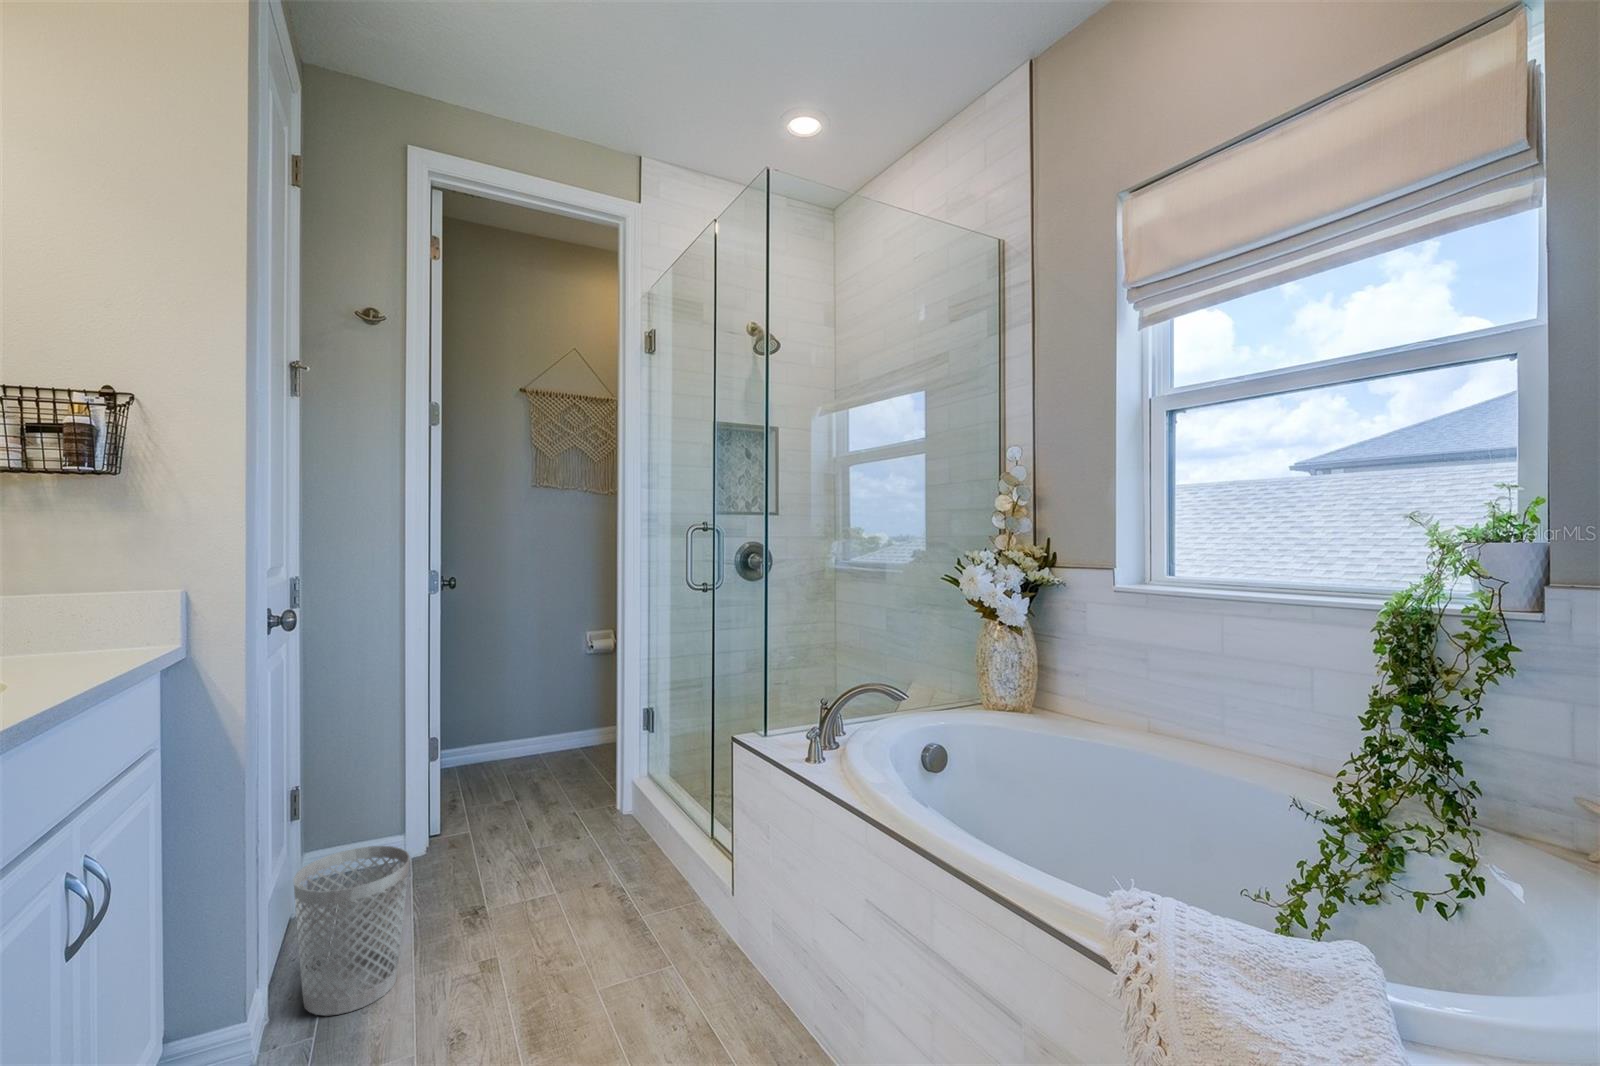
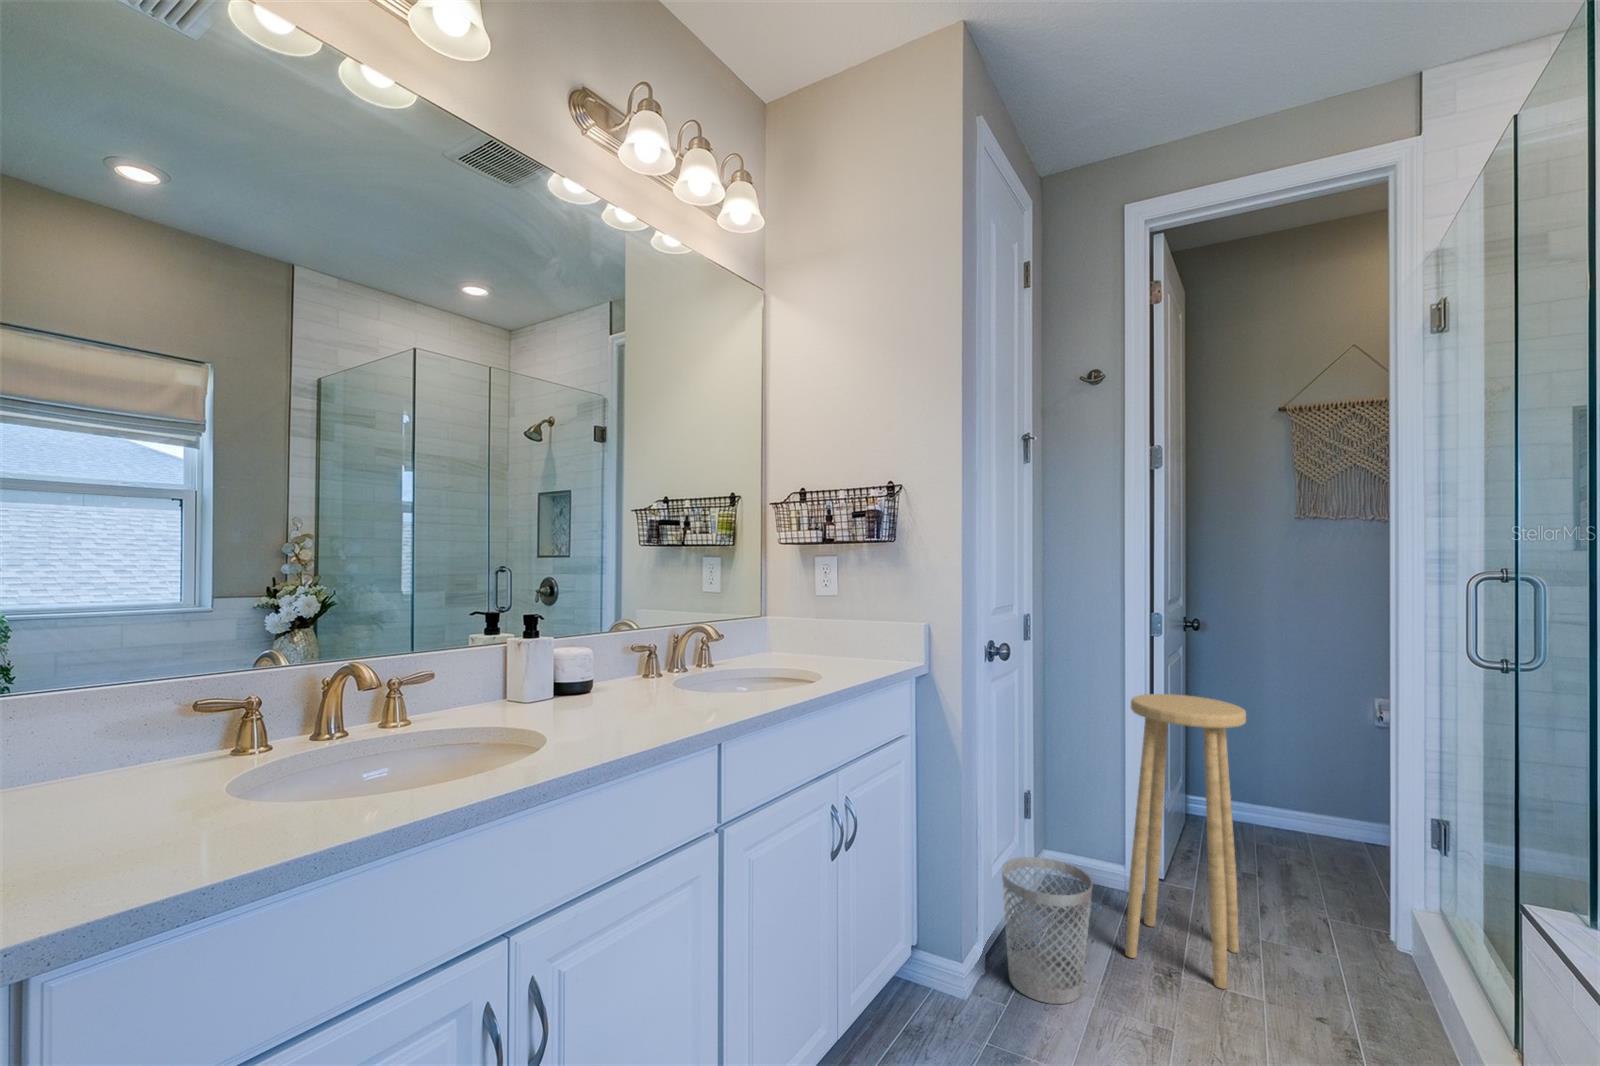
stool: none [428,644,537,918] -> present [1125,694,1246,989]

